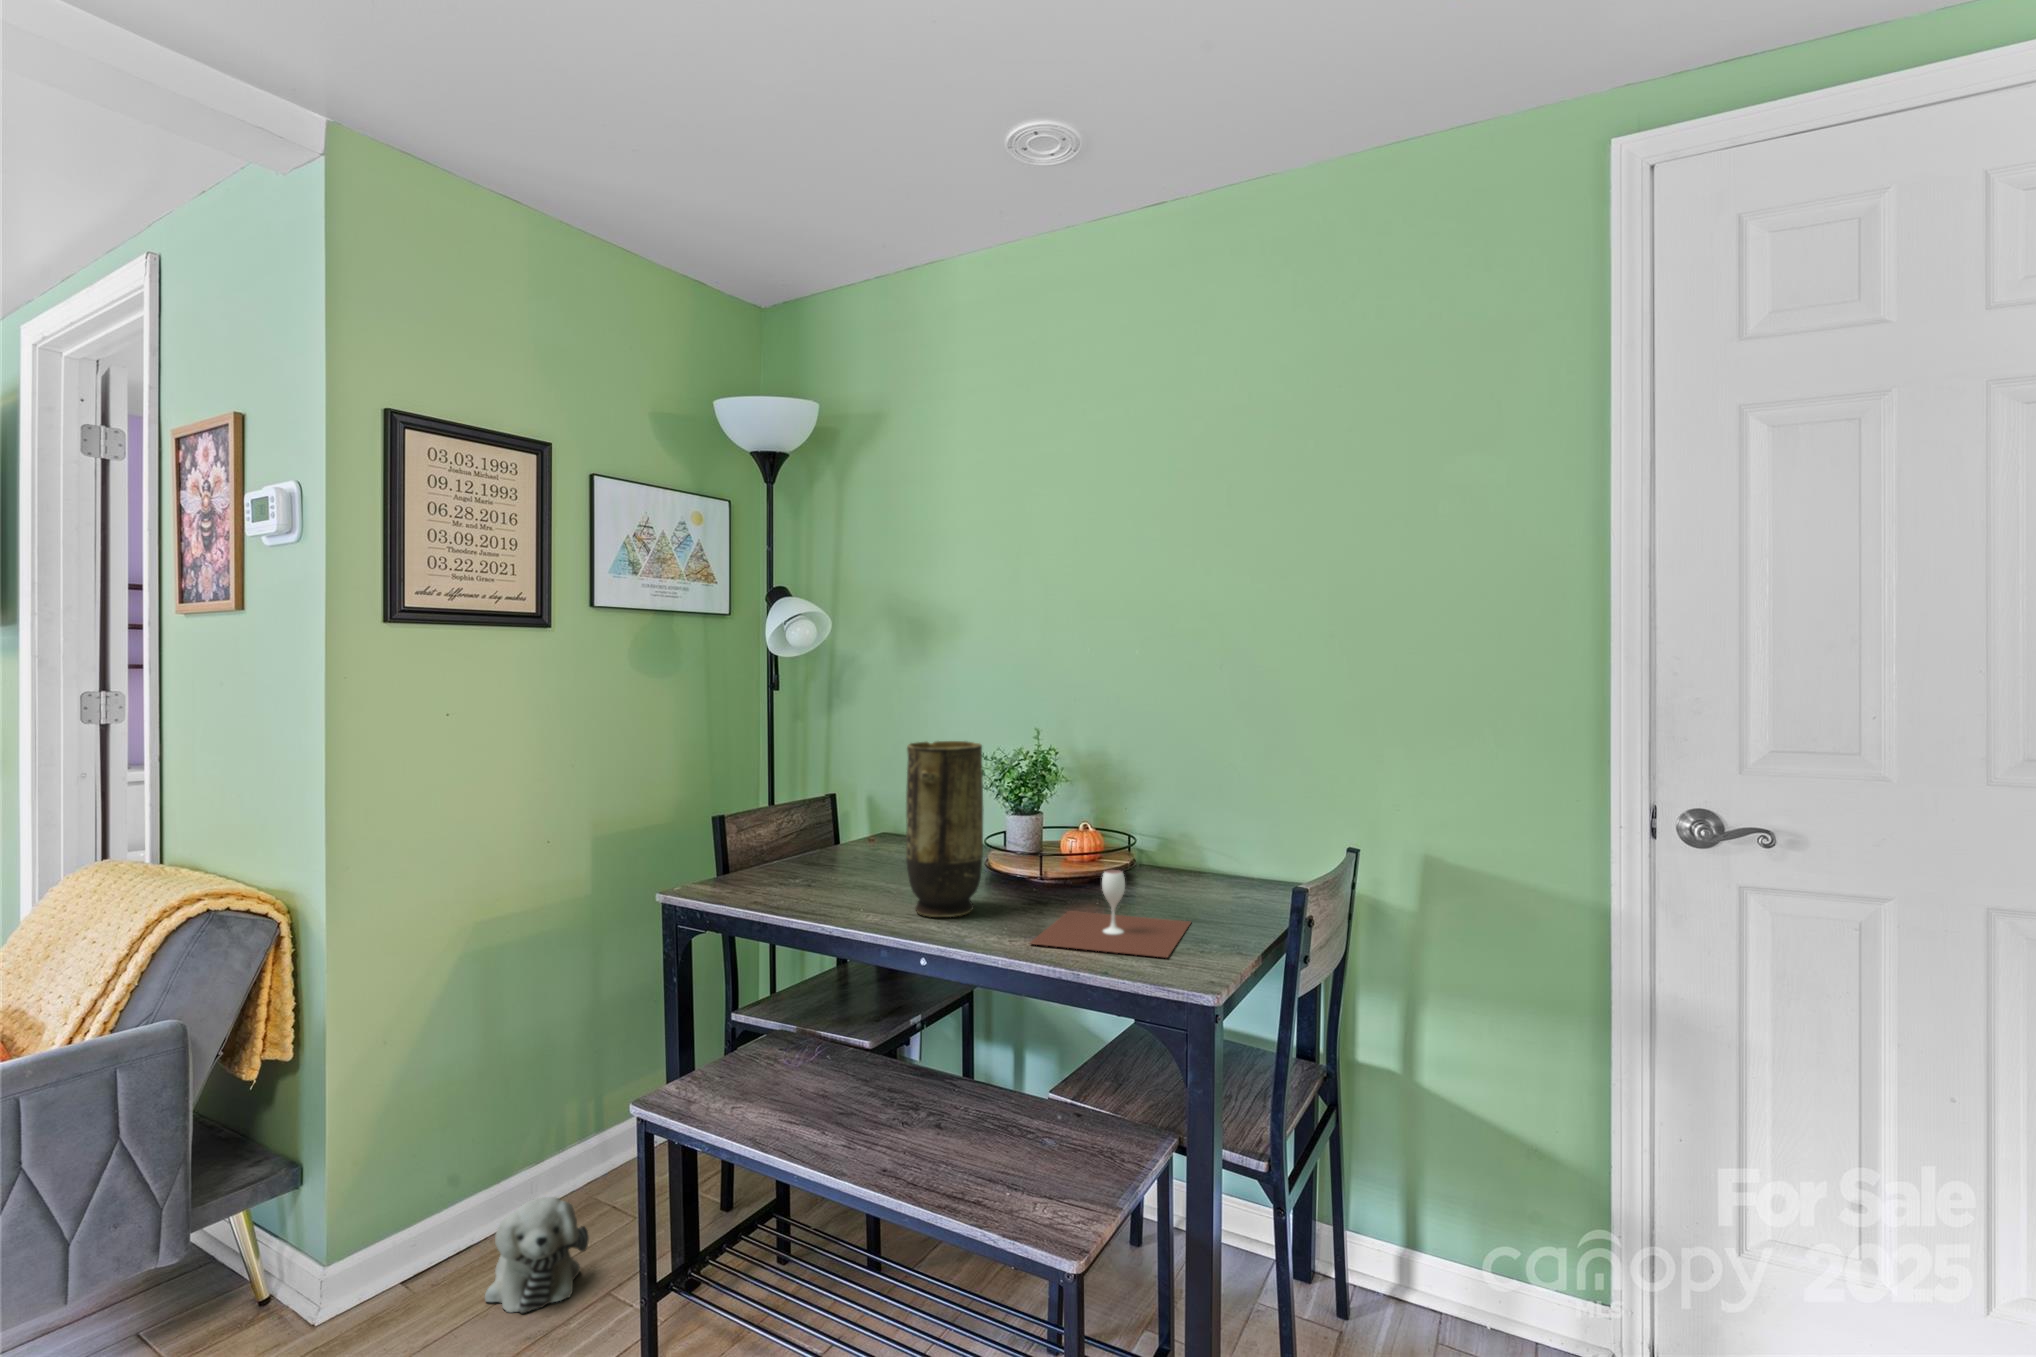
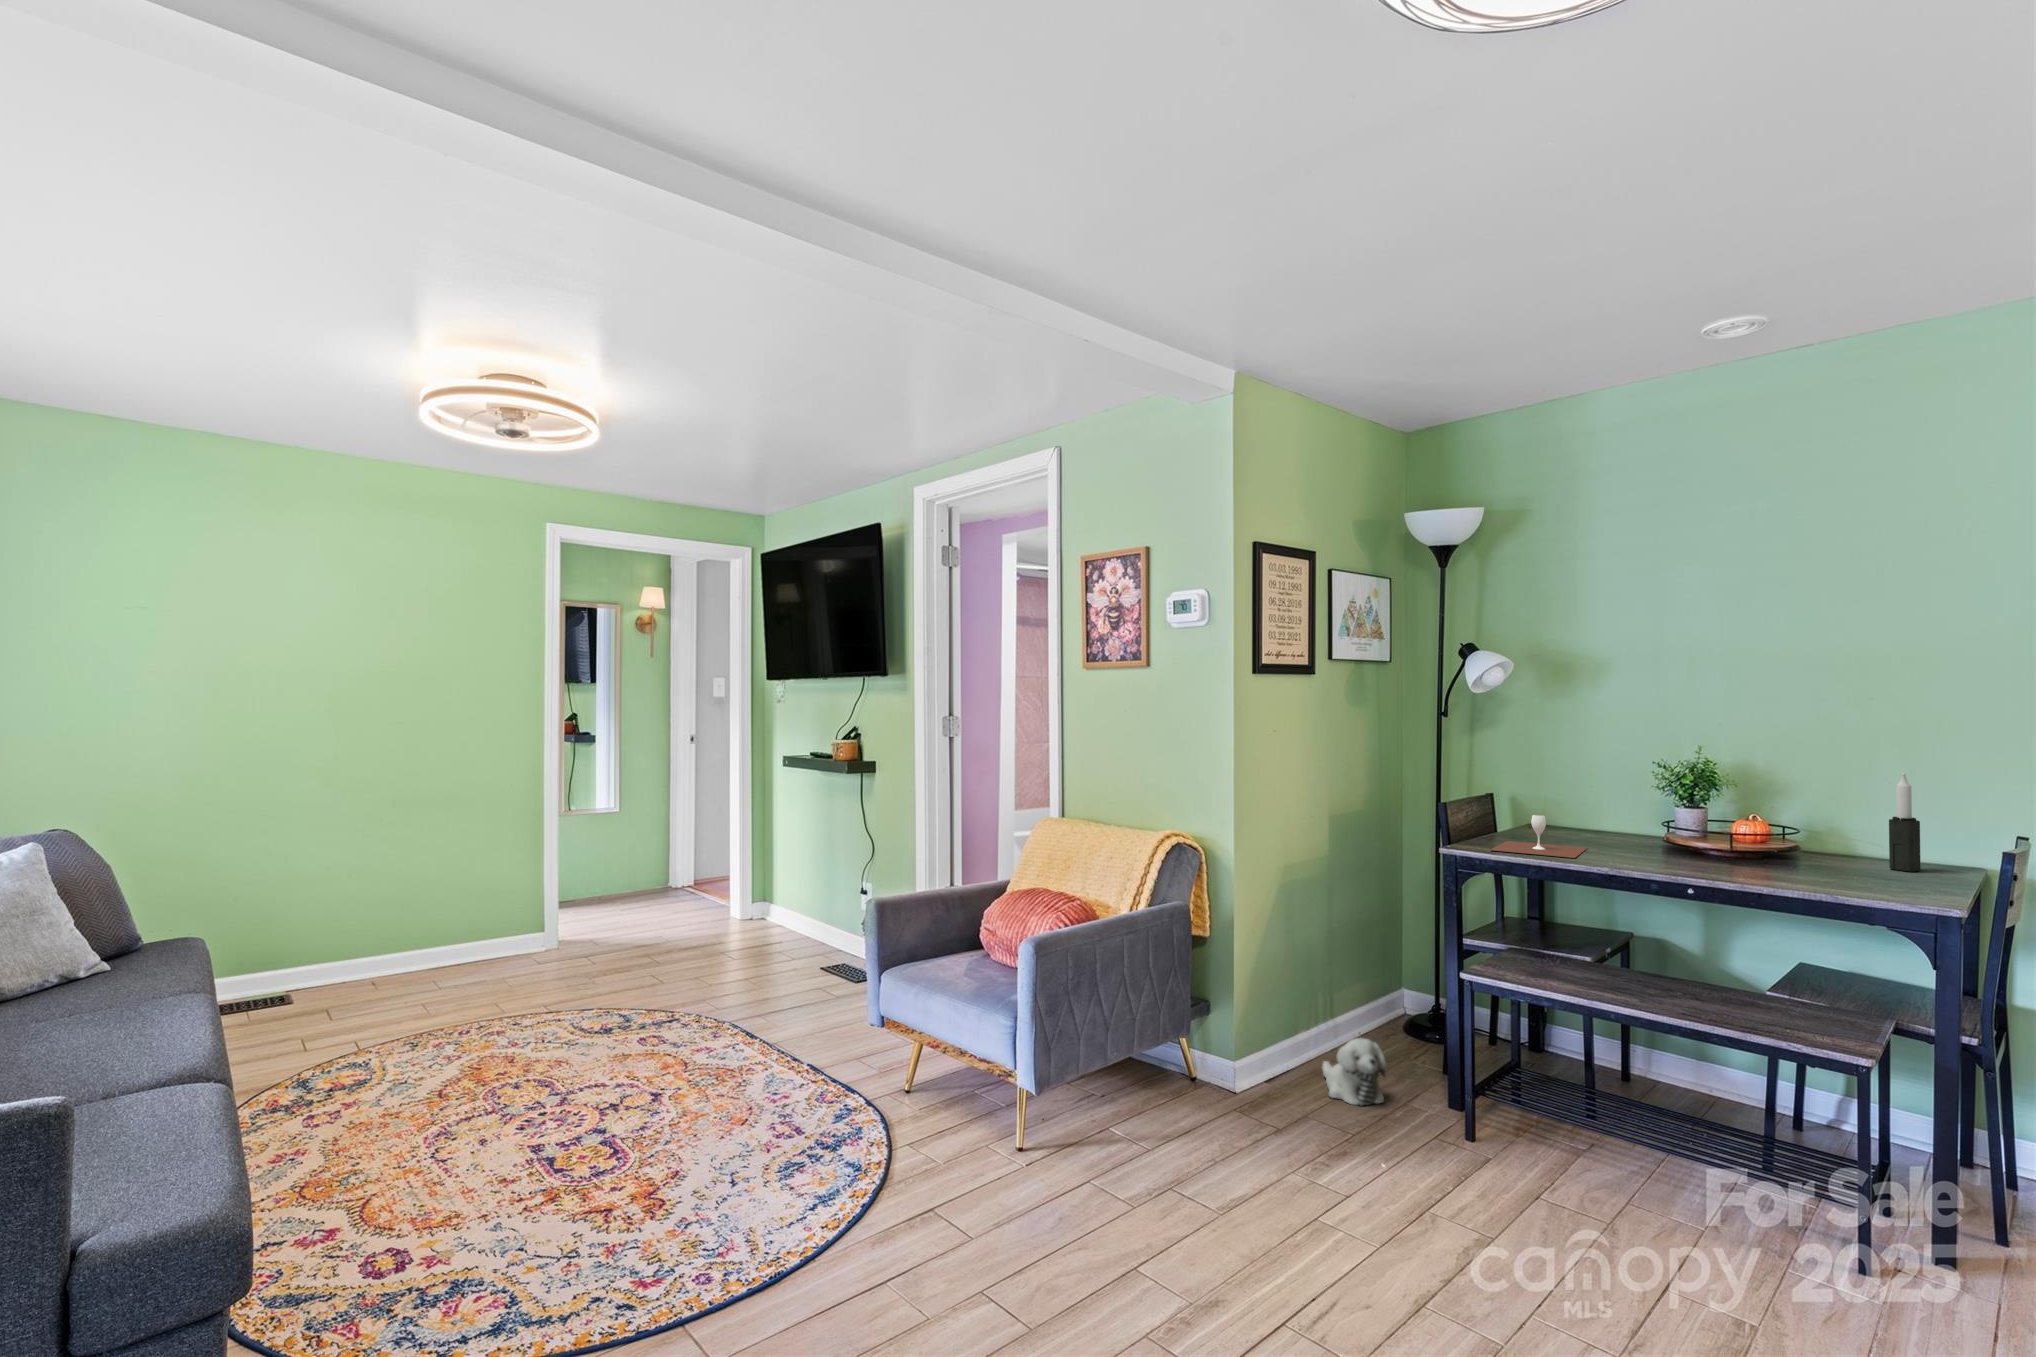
vase: present [906,741,983,917] -> none [1648,752,1709,867]
candle: none [1212,766,1246,903] -> present [1889,773,1921,872]
wine glass: present [1030,870,1191,958] -> present [1491,815,1587,858]

